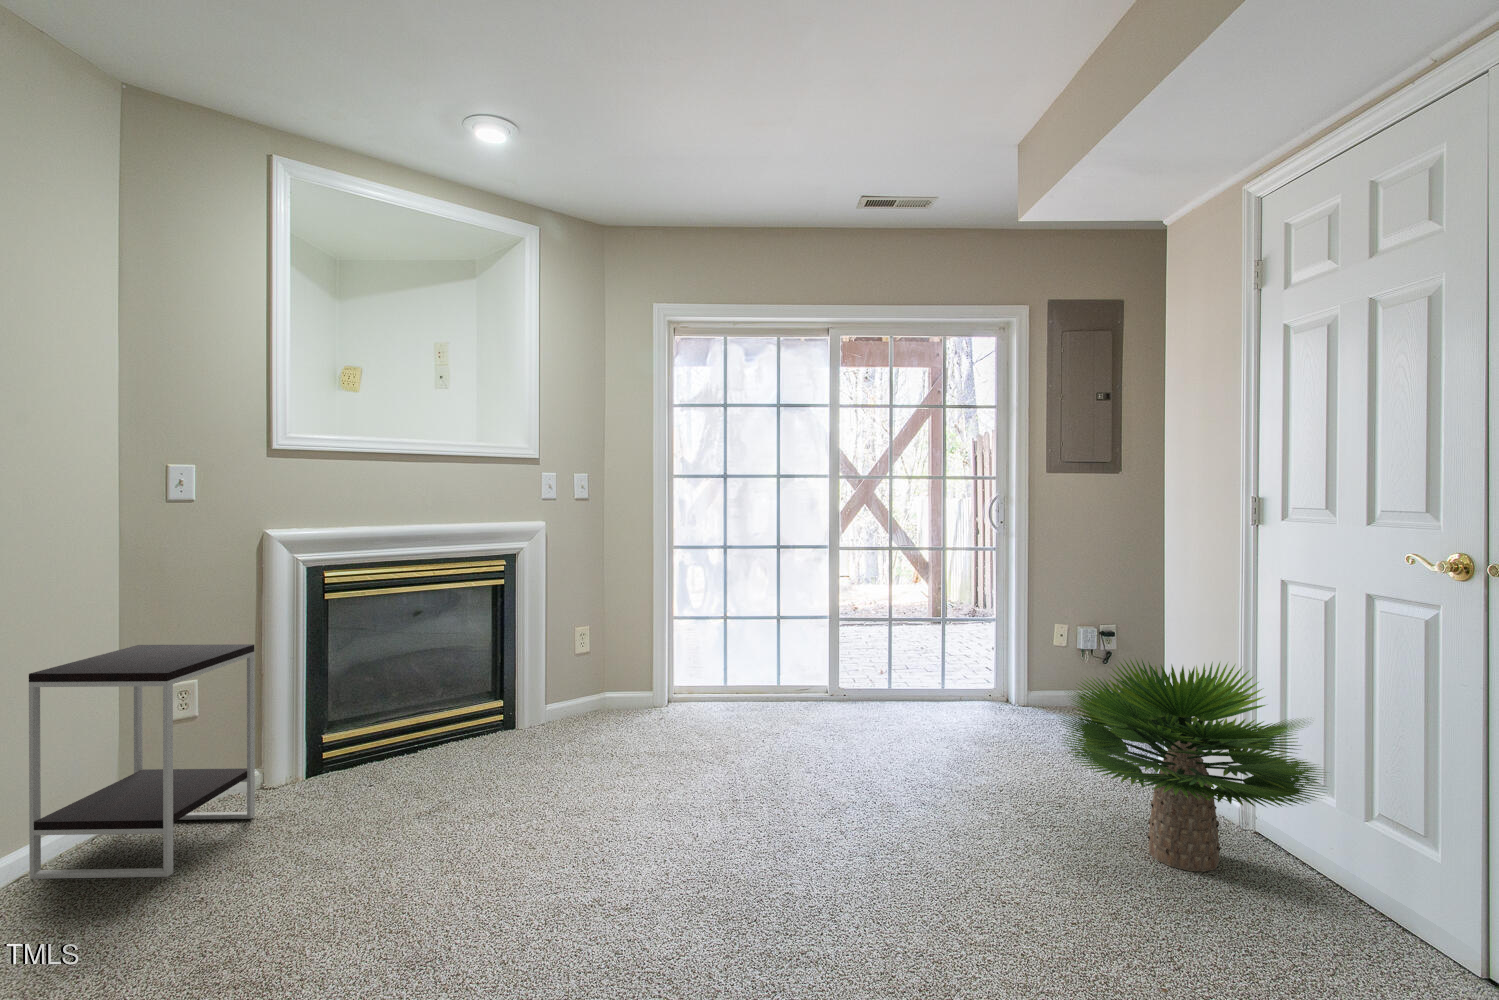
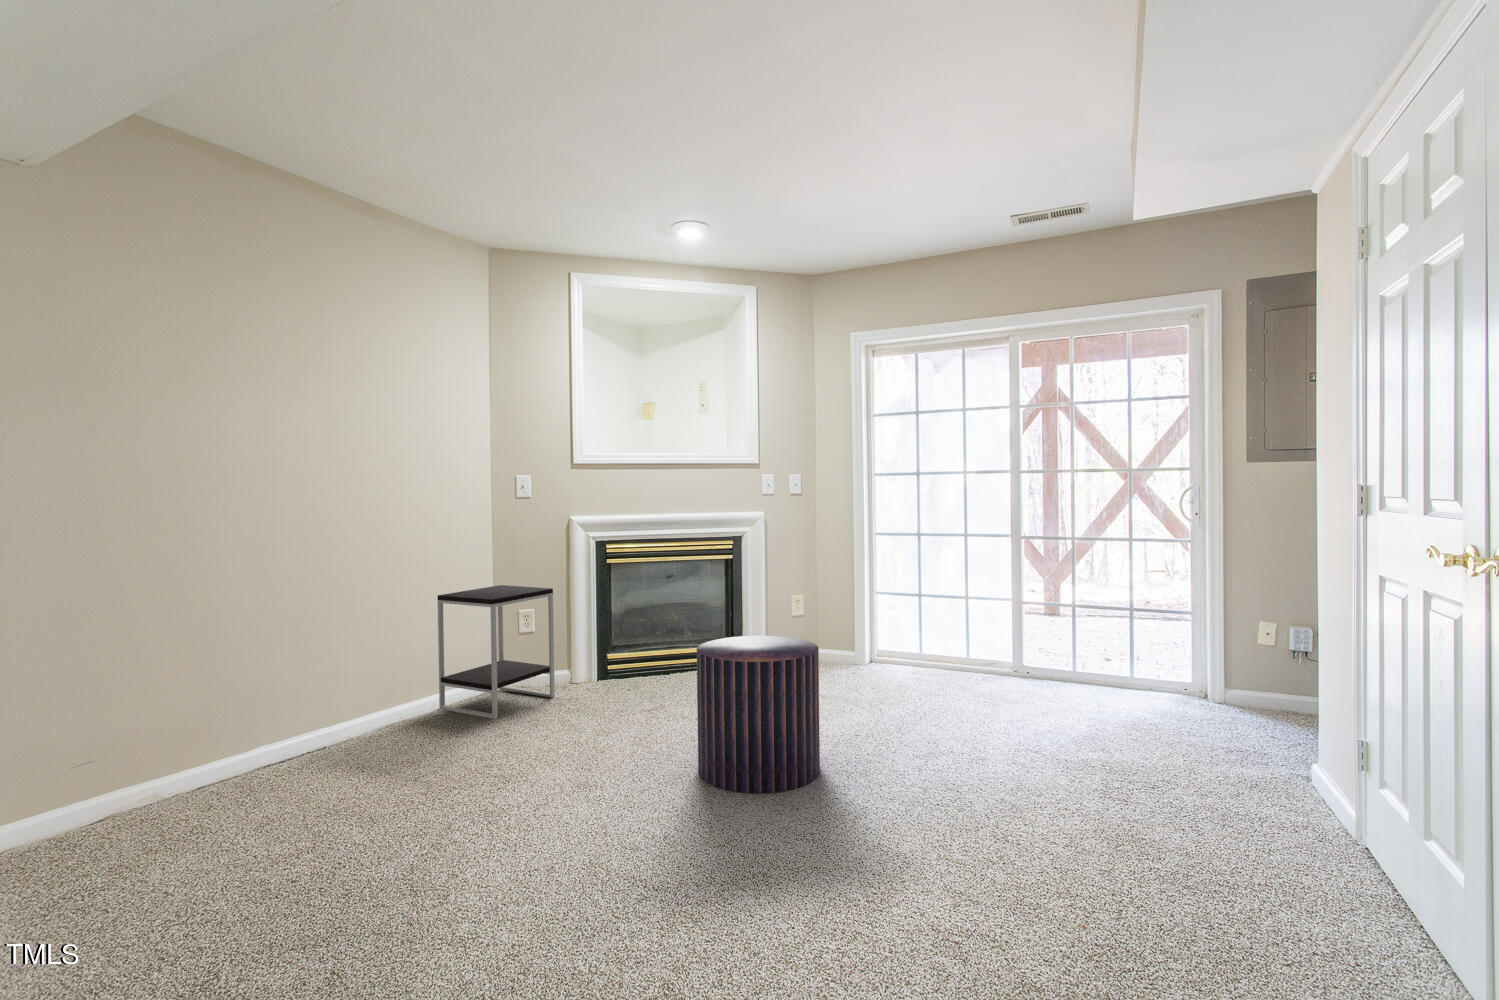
potted plant: present [1061,660,1325,872] -> none [1076,643,1366,858]
pouf: none [596,687,763,917] -> present [697,636,820,794]

